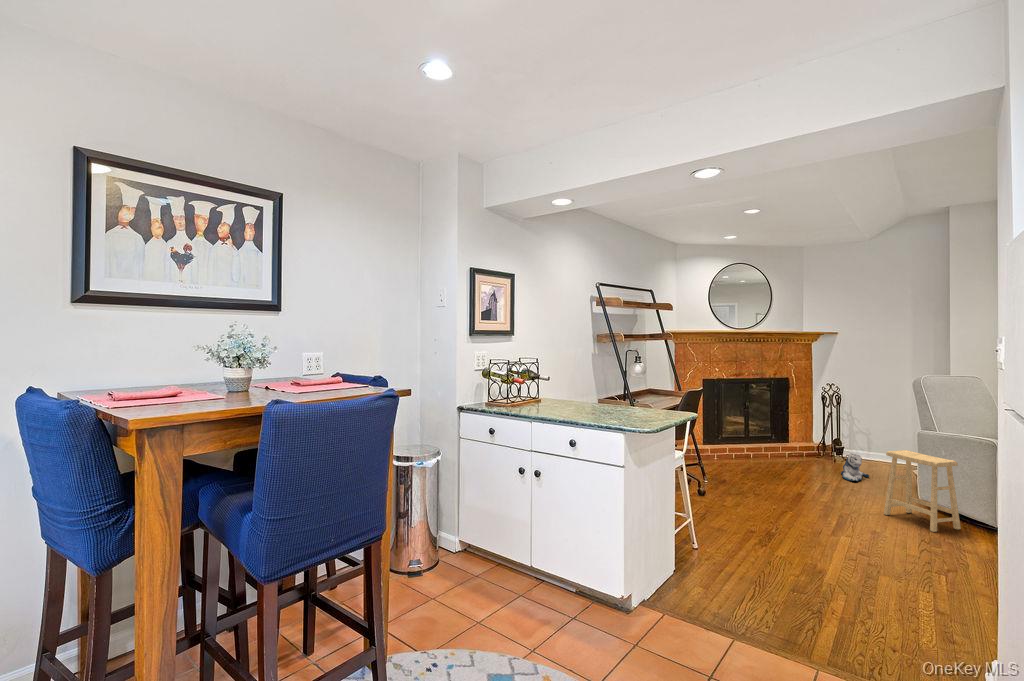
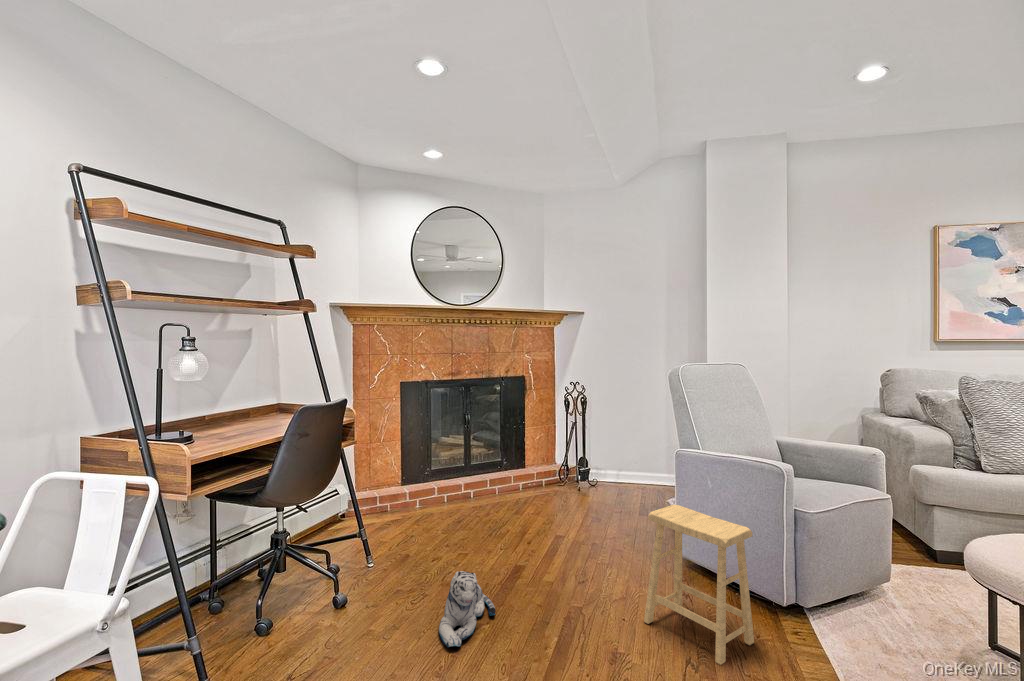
plush toy: present [841,454,869,481] -> present [439,571,495,647]

